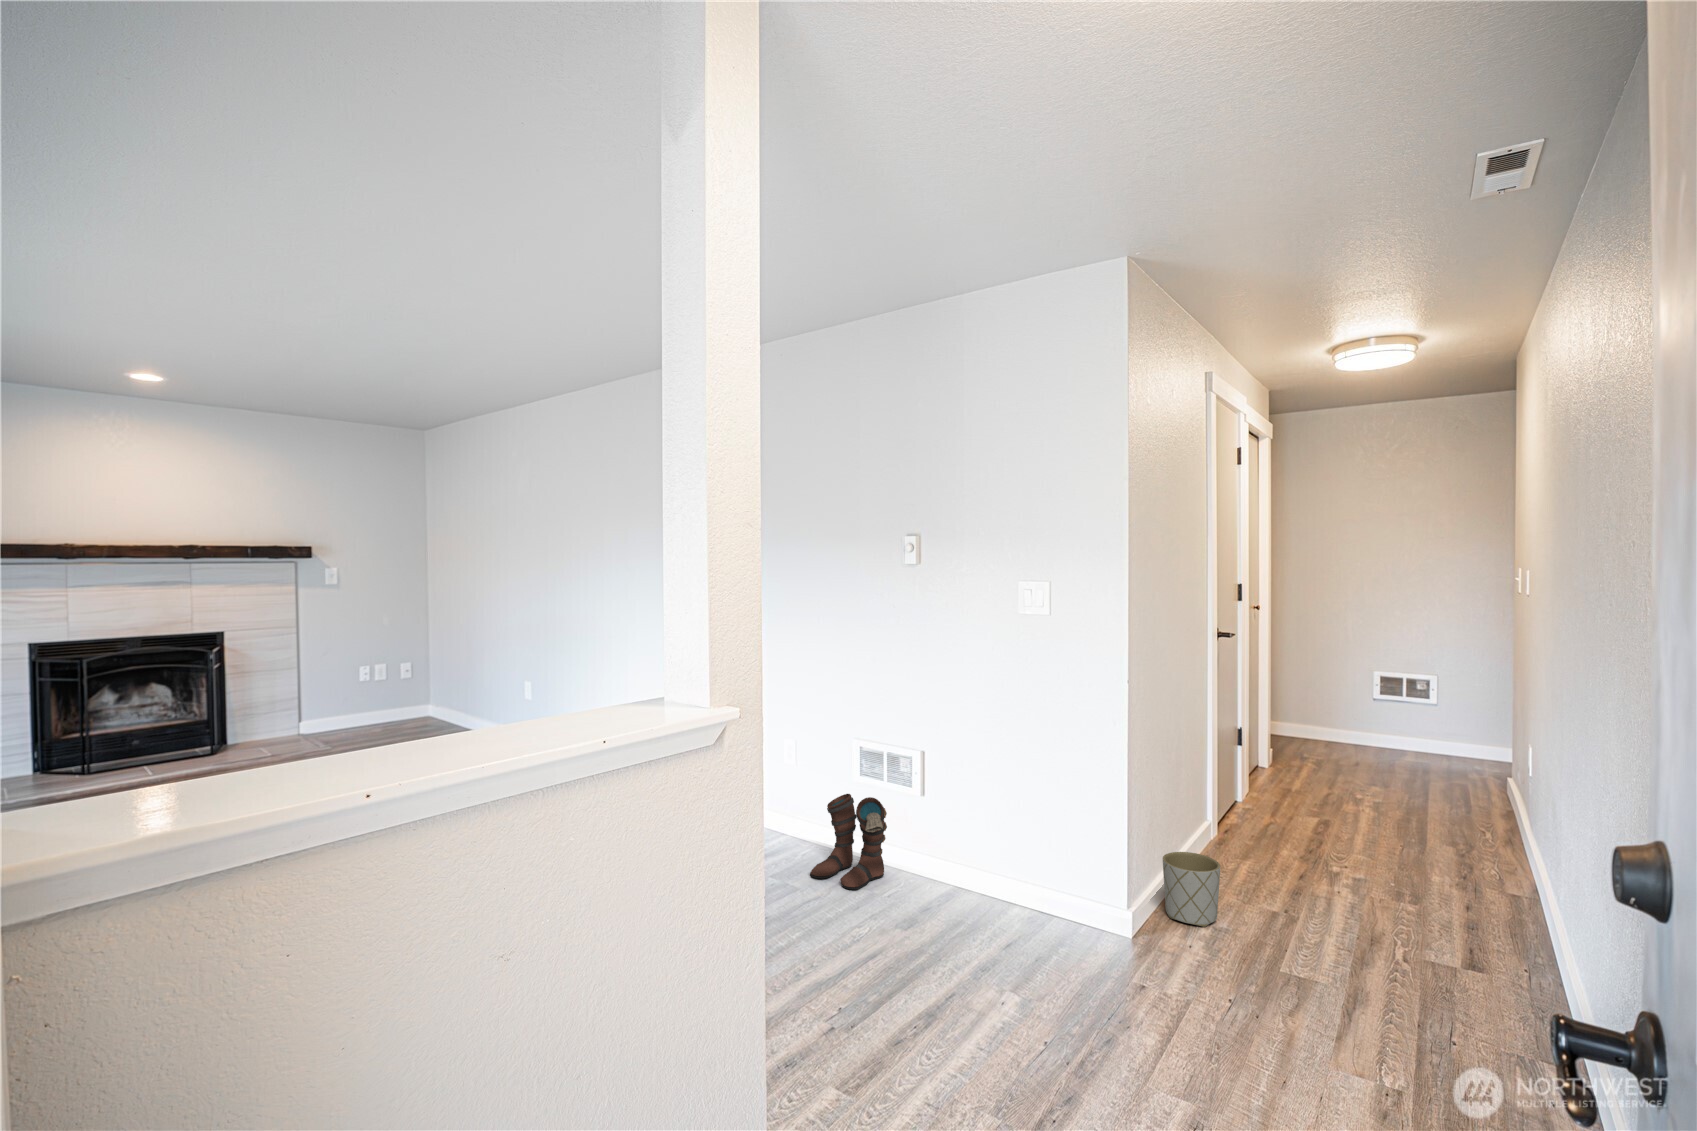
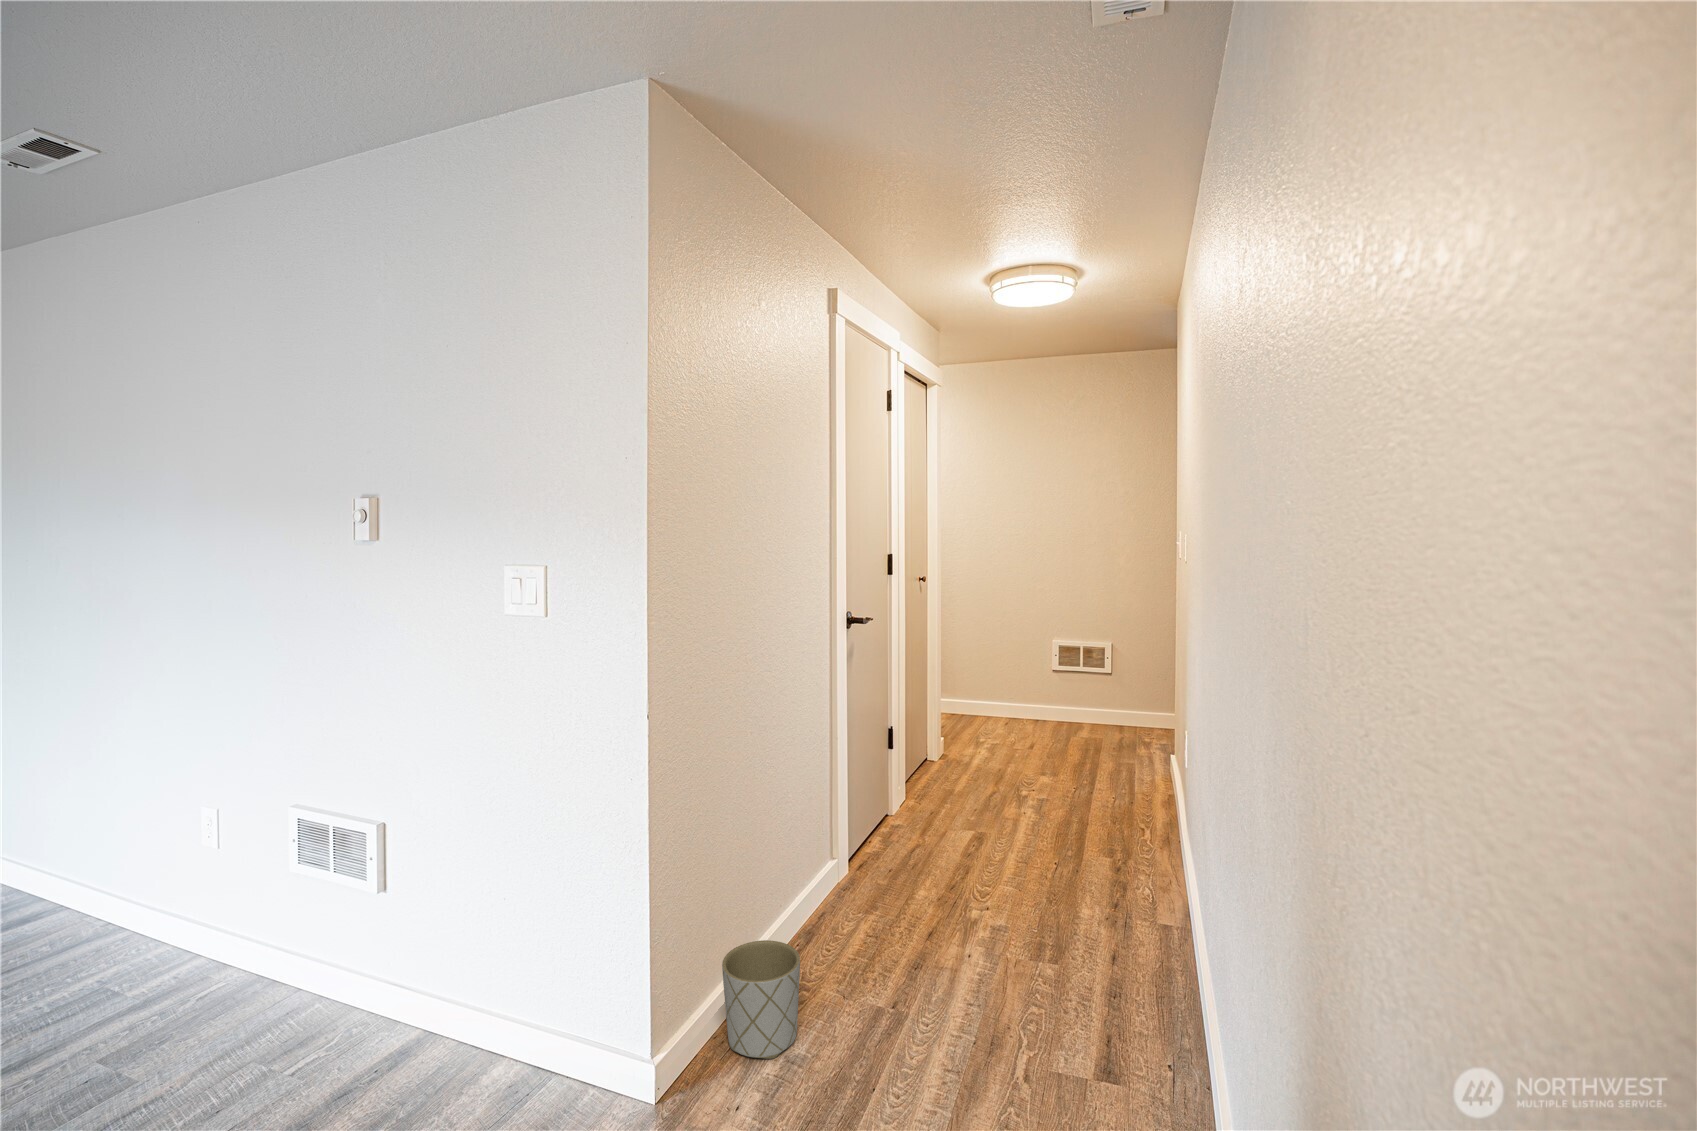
boots: present [810,794,887,890] -> none [171,901,320,1076]

